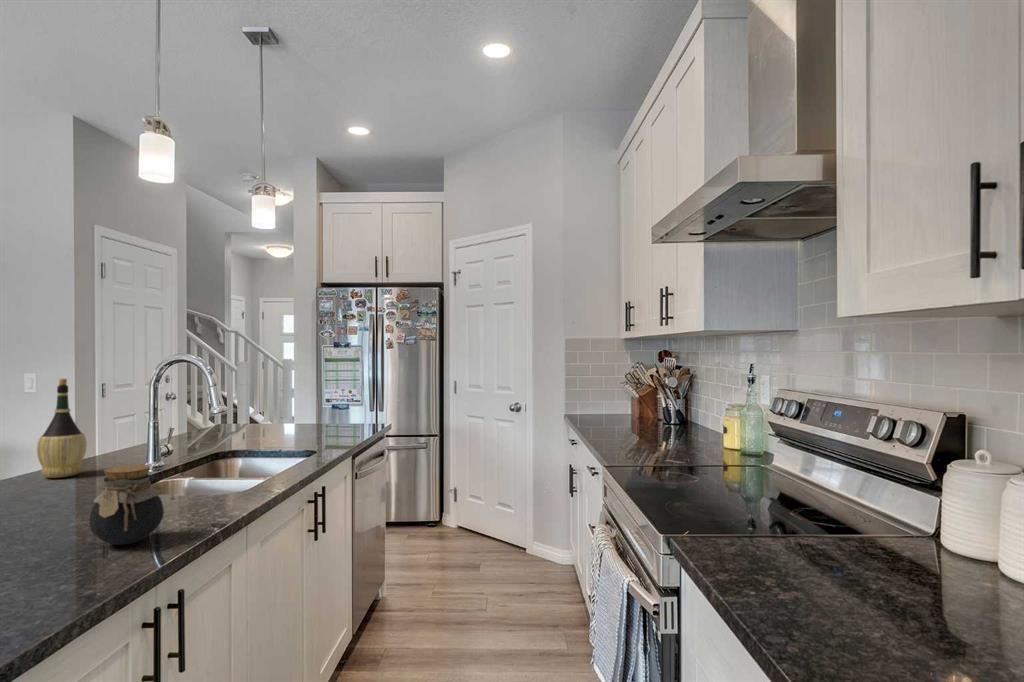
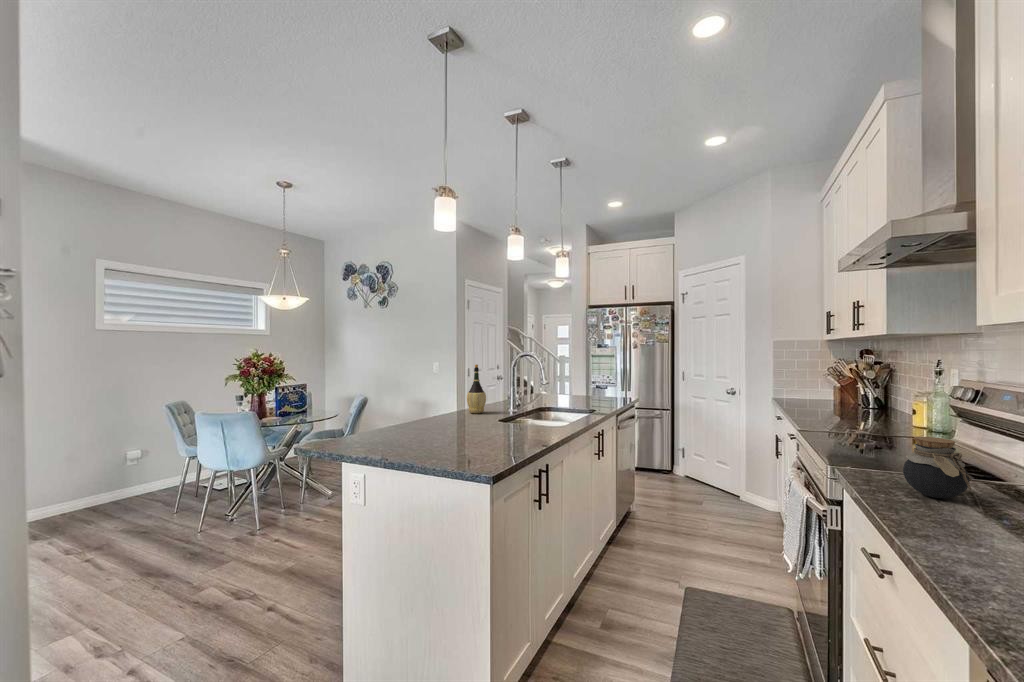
jar: present [89,465,164,545] -> present [903,437,972,498]

